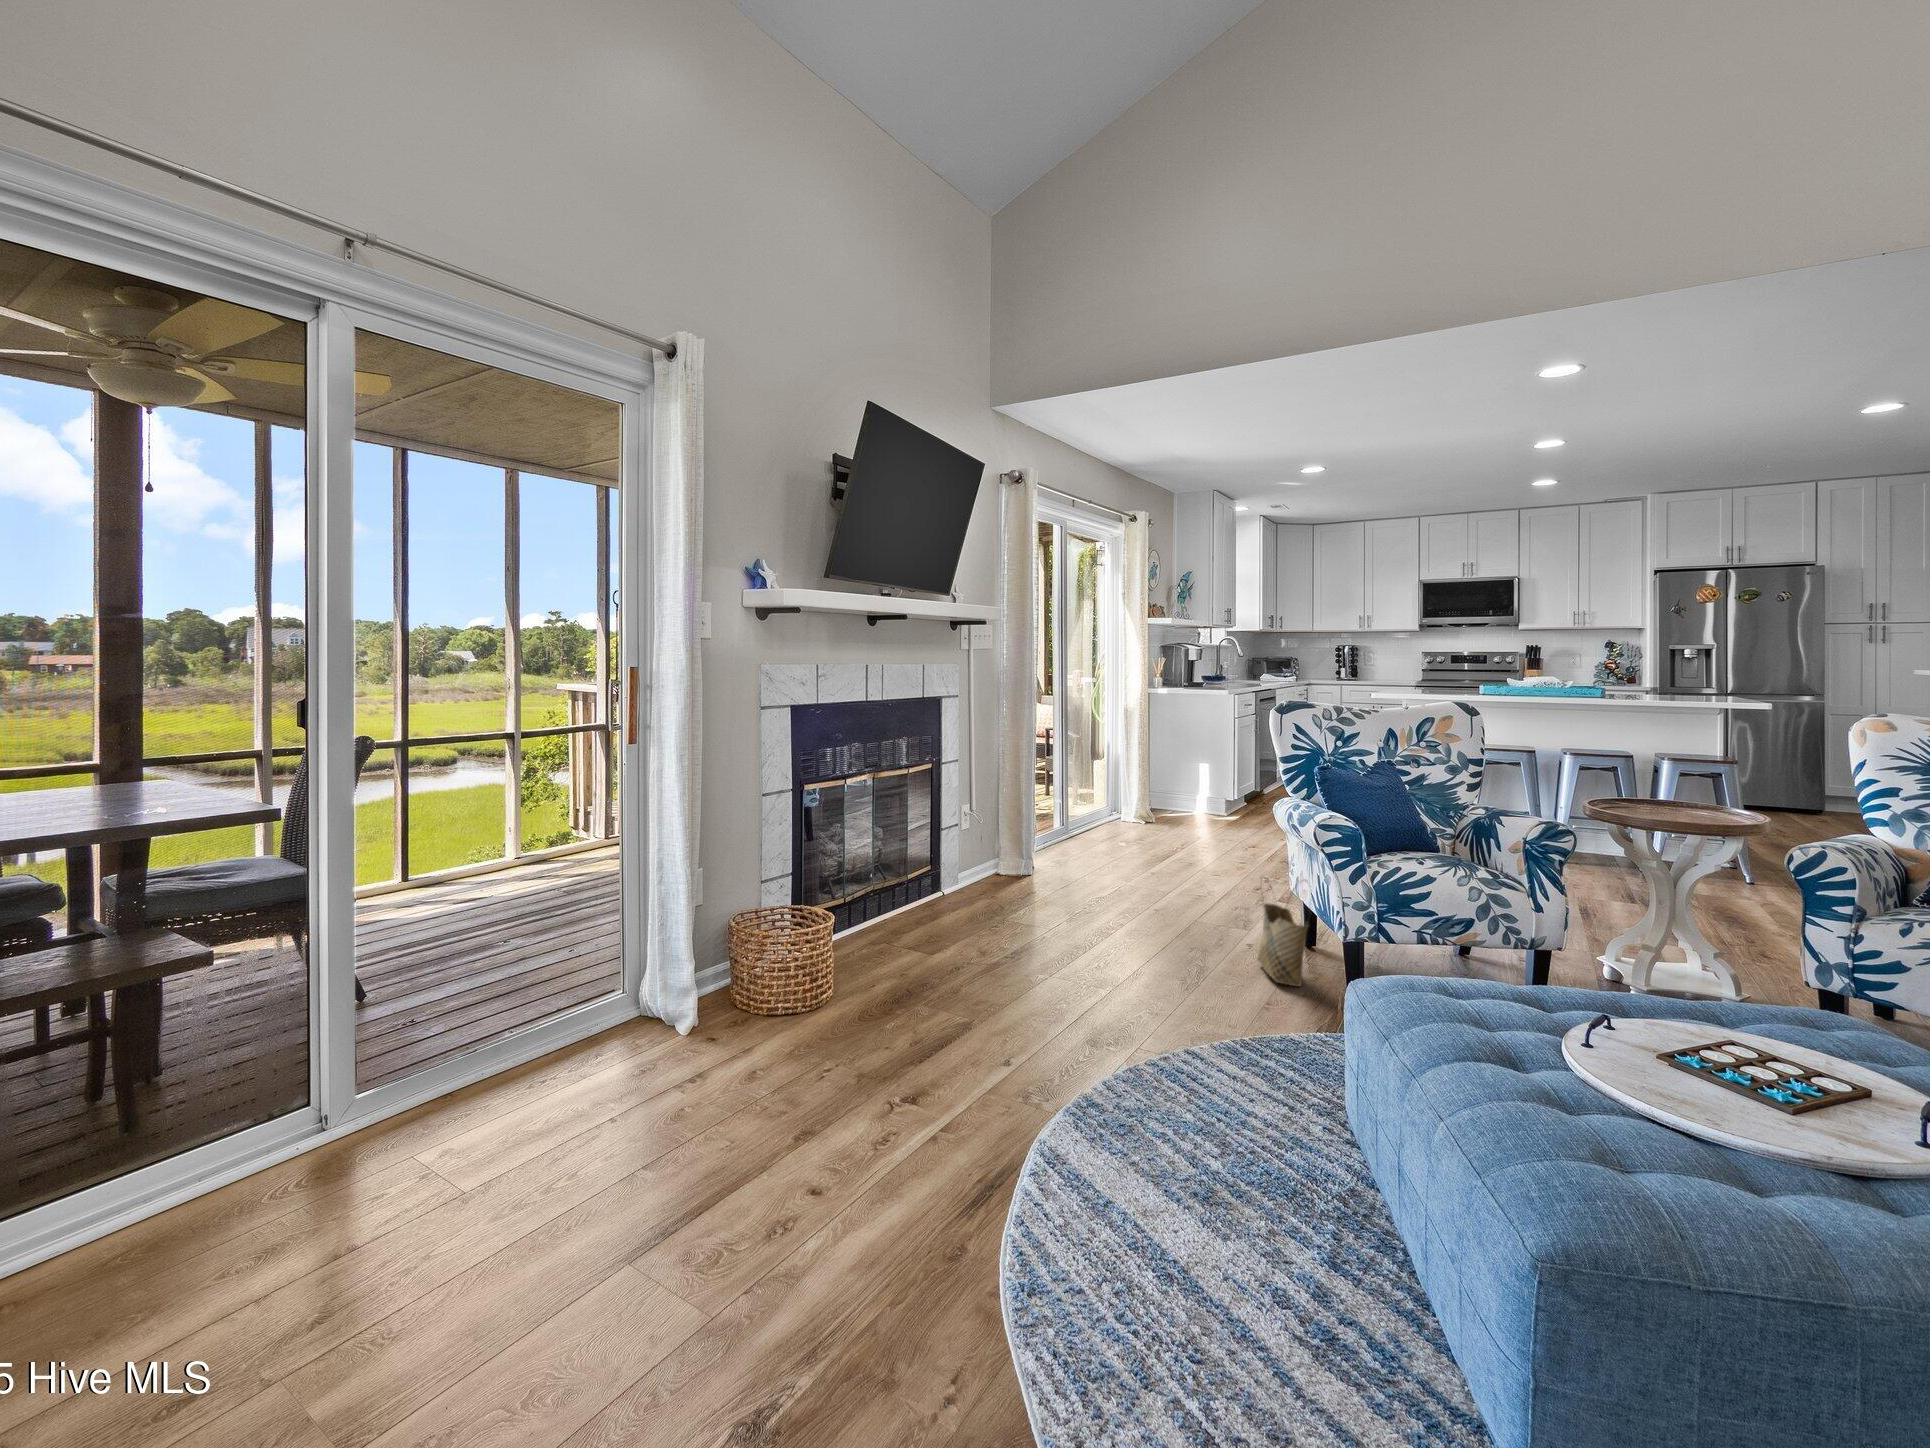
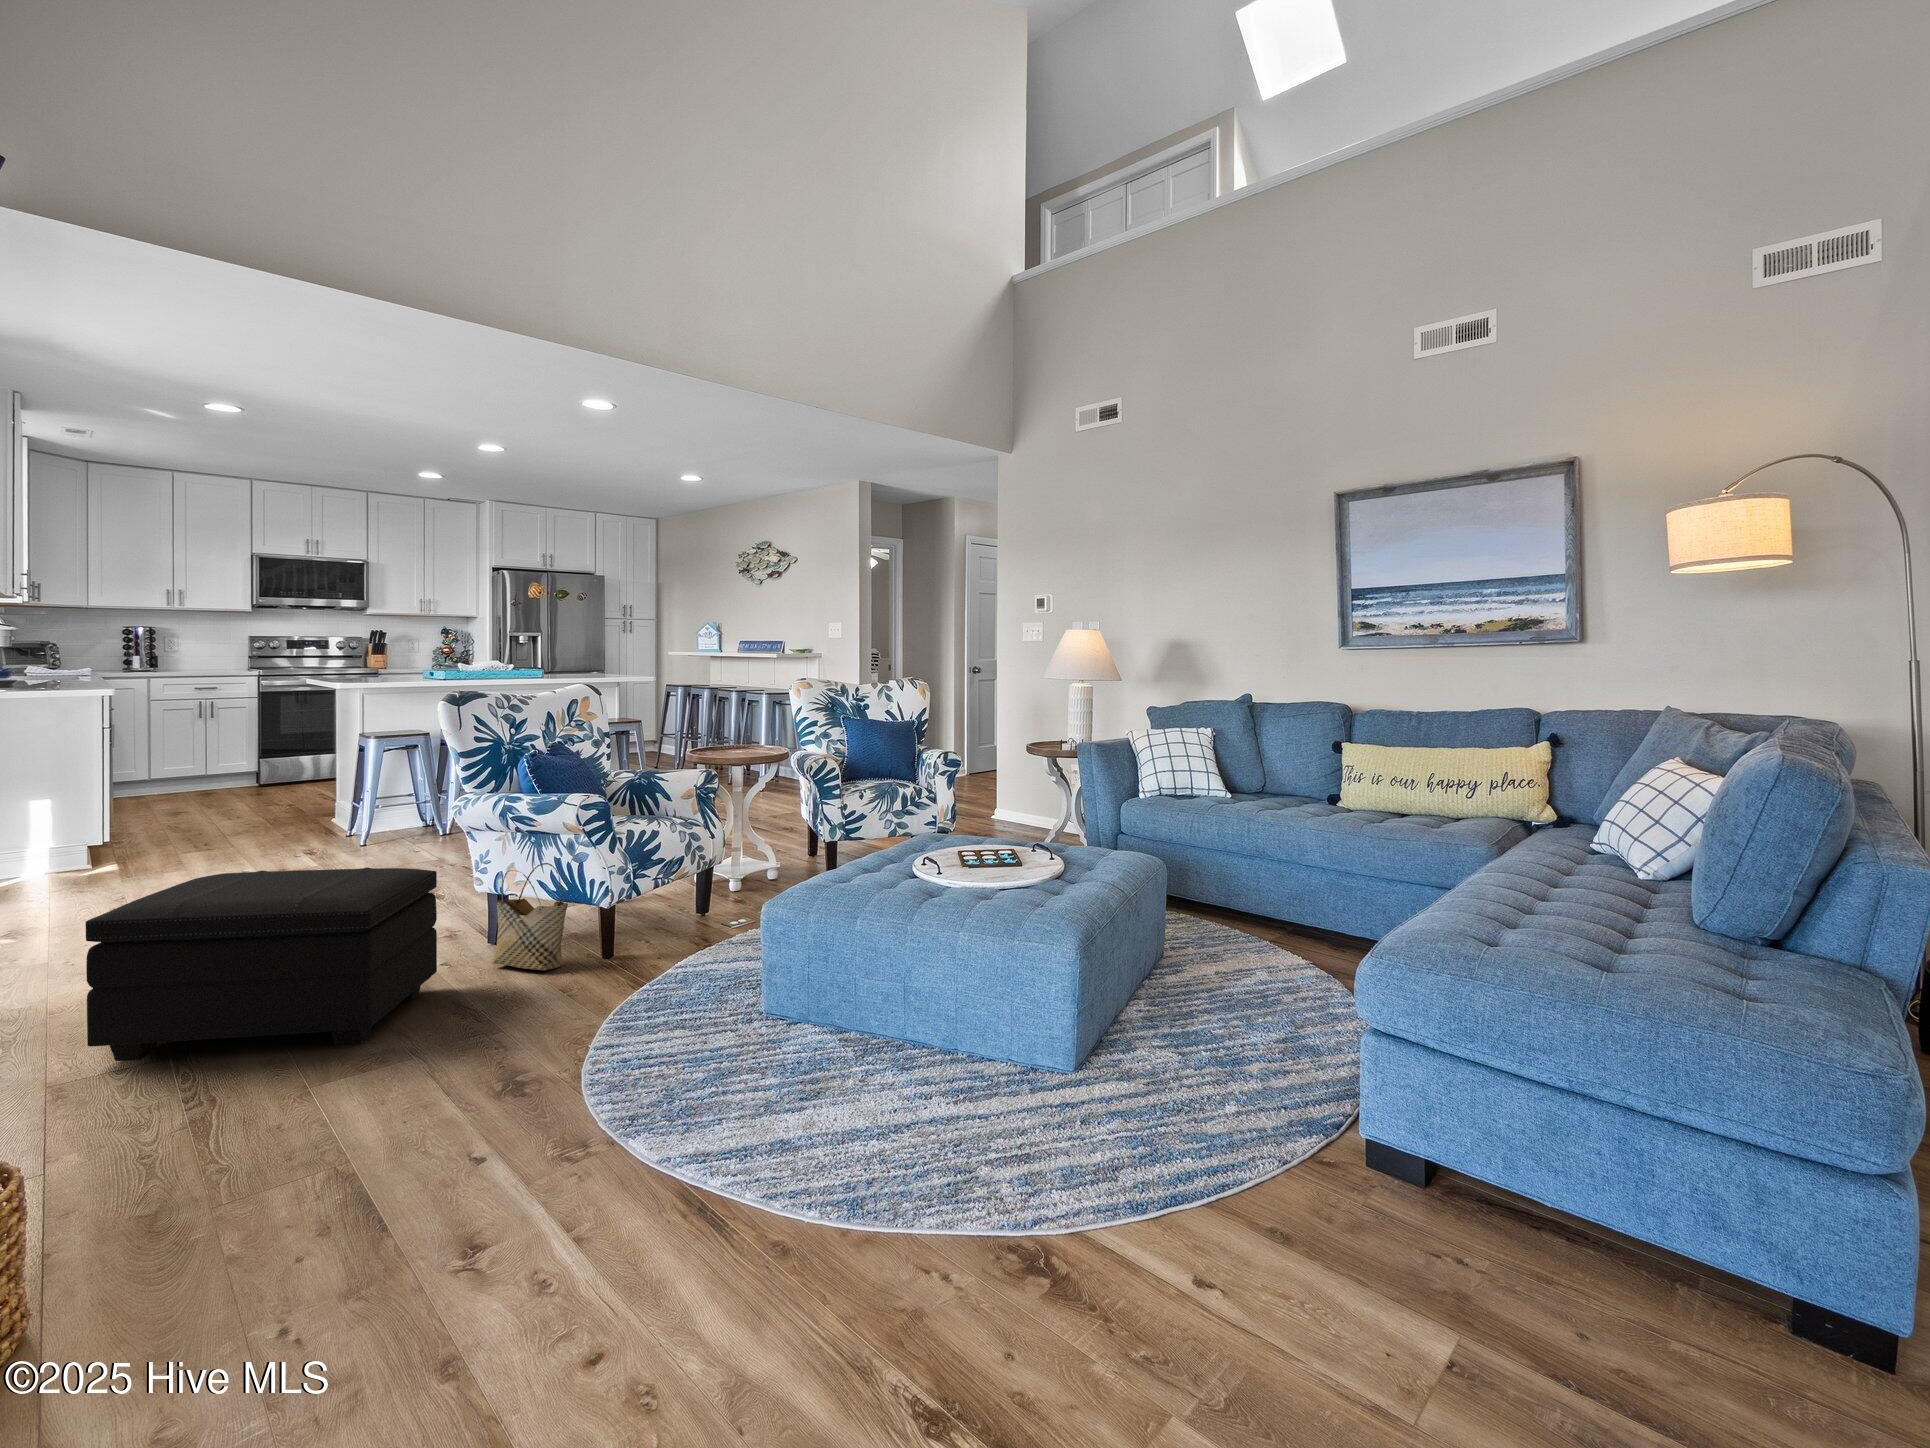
footstool: none [1011,823,1203,972] -> present [85,867,437,1061]

